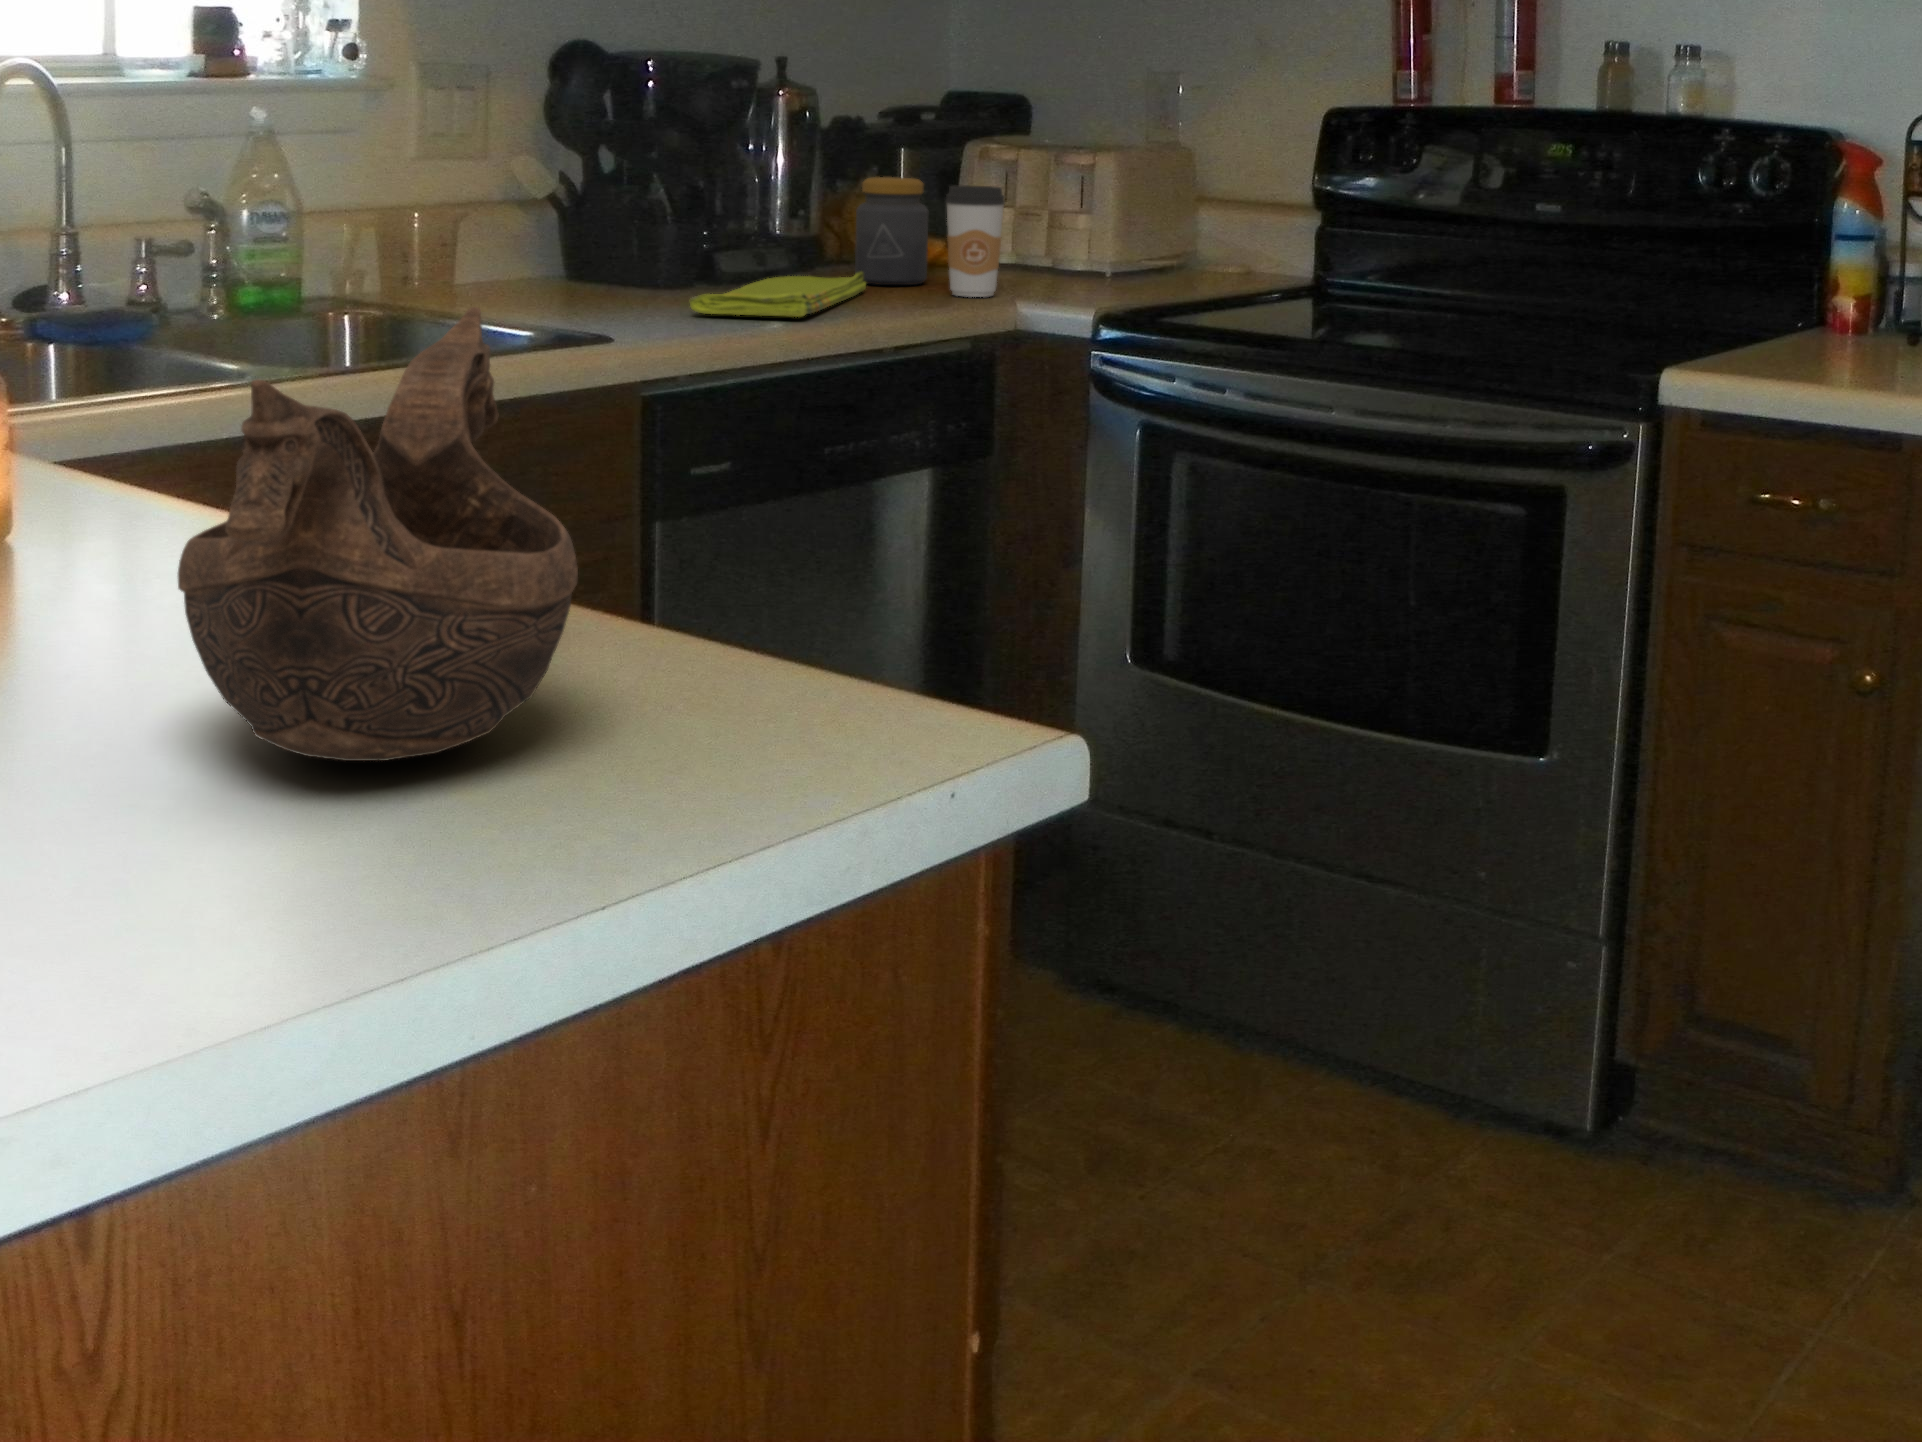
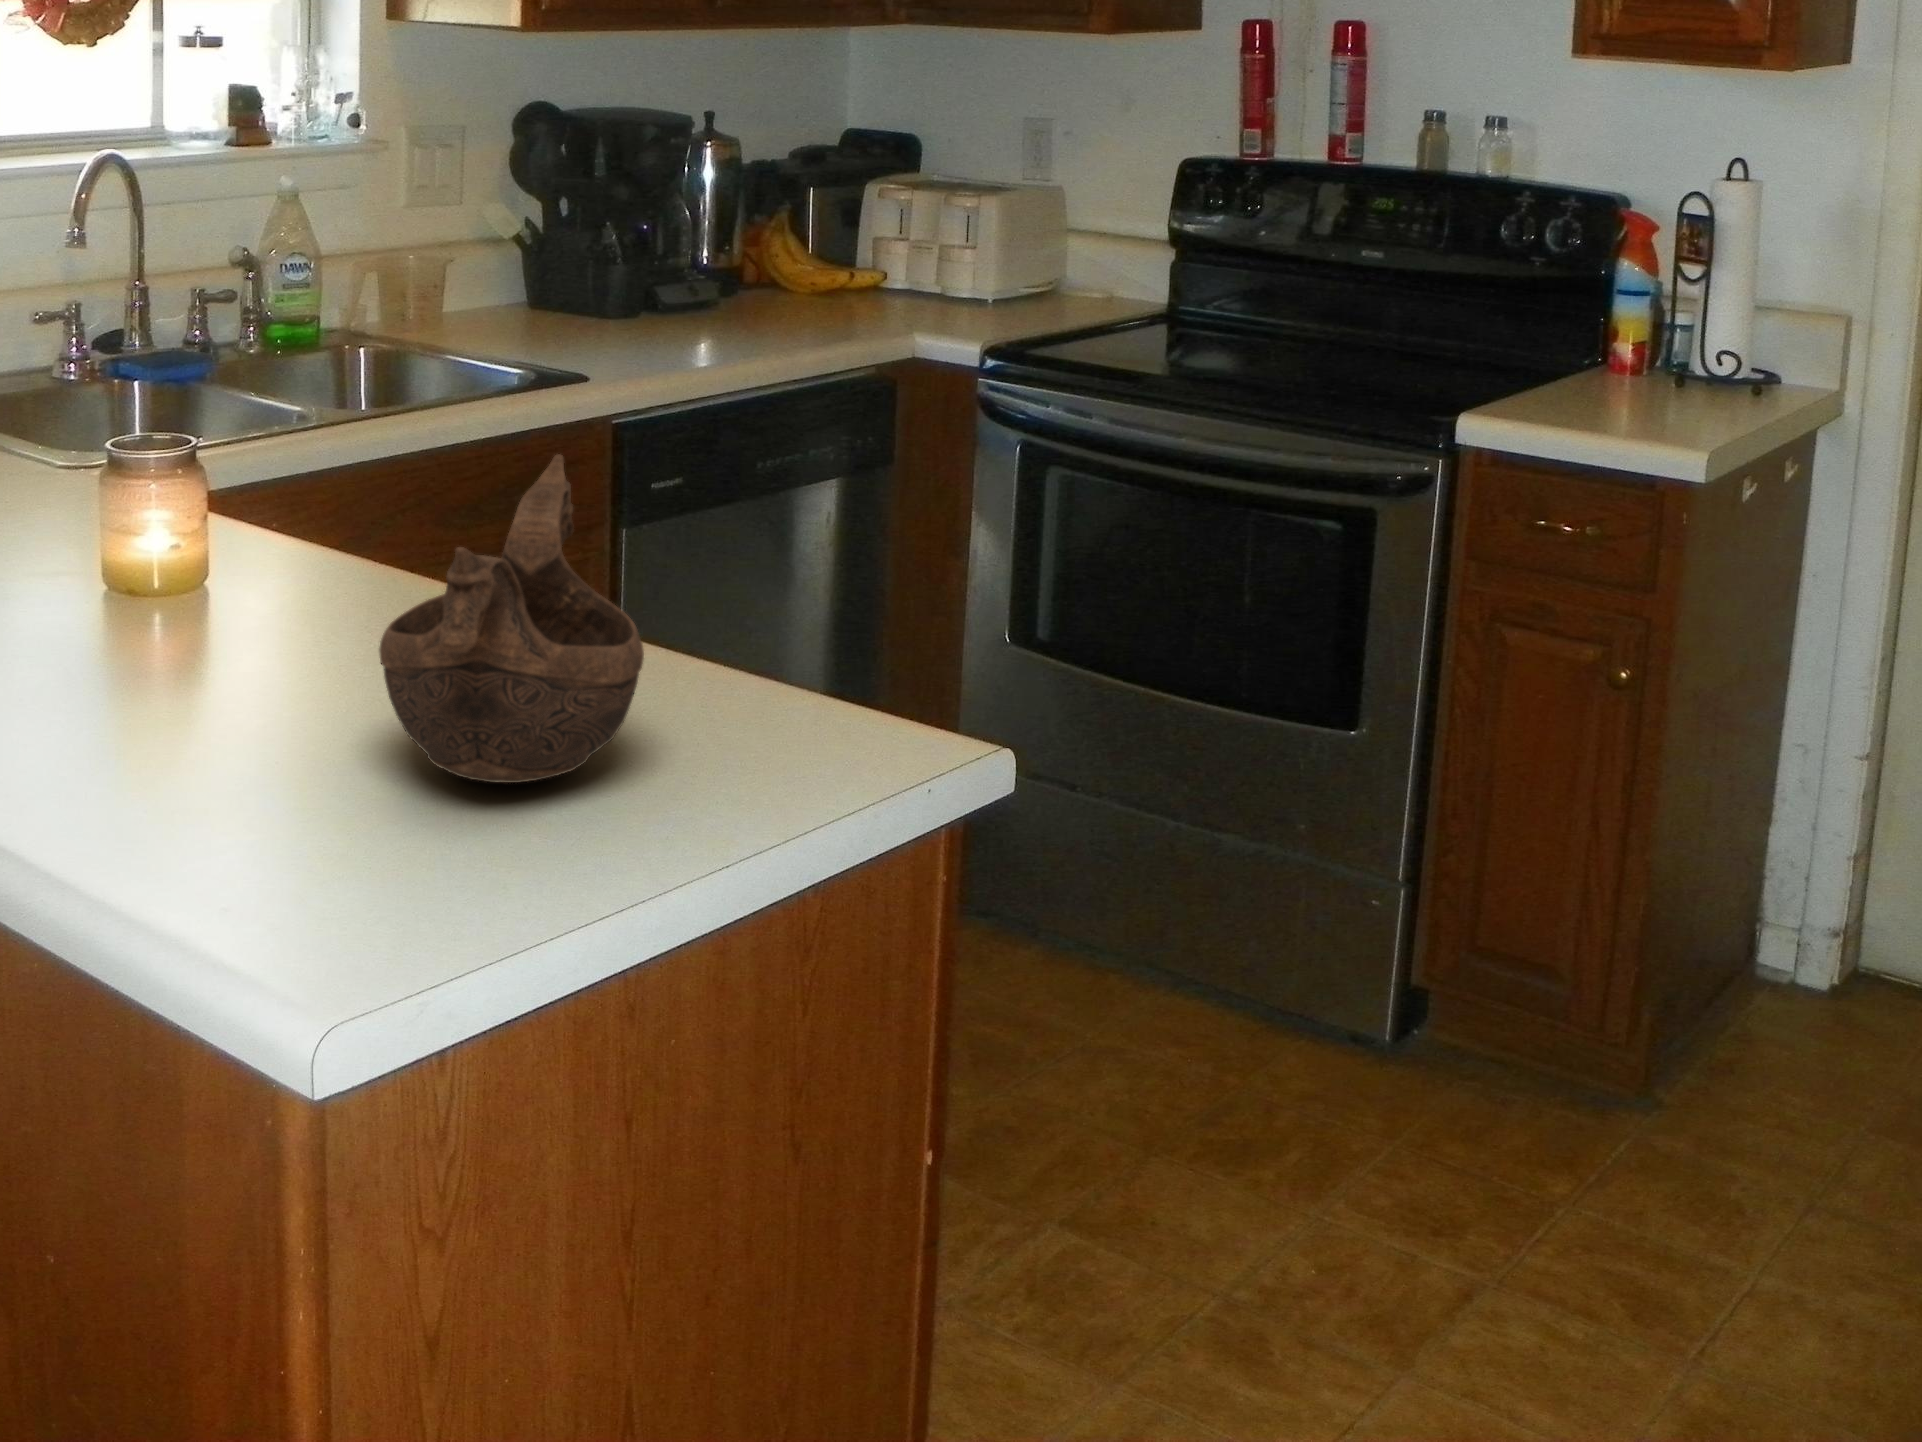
jar: present [855,177,928,285] -> none [770,218,834,312]
coffee cup: present [945,186,1005,297] -> none [849,230,901,326]
dish towel: present [690,272,866,317] -> none [637,303,781,351]

